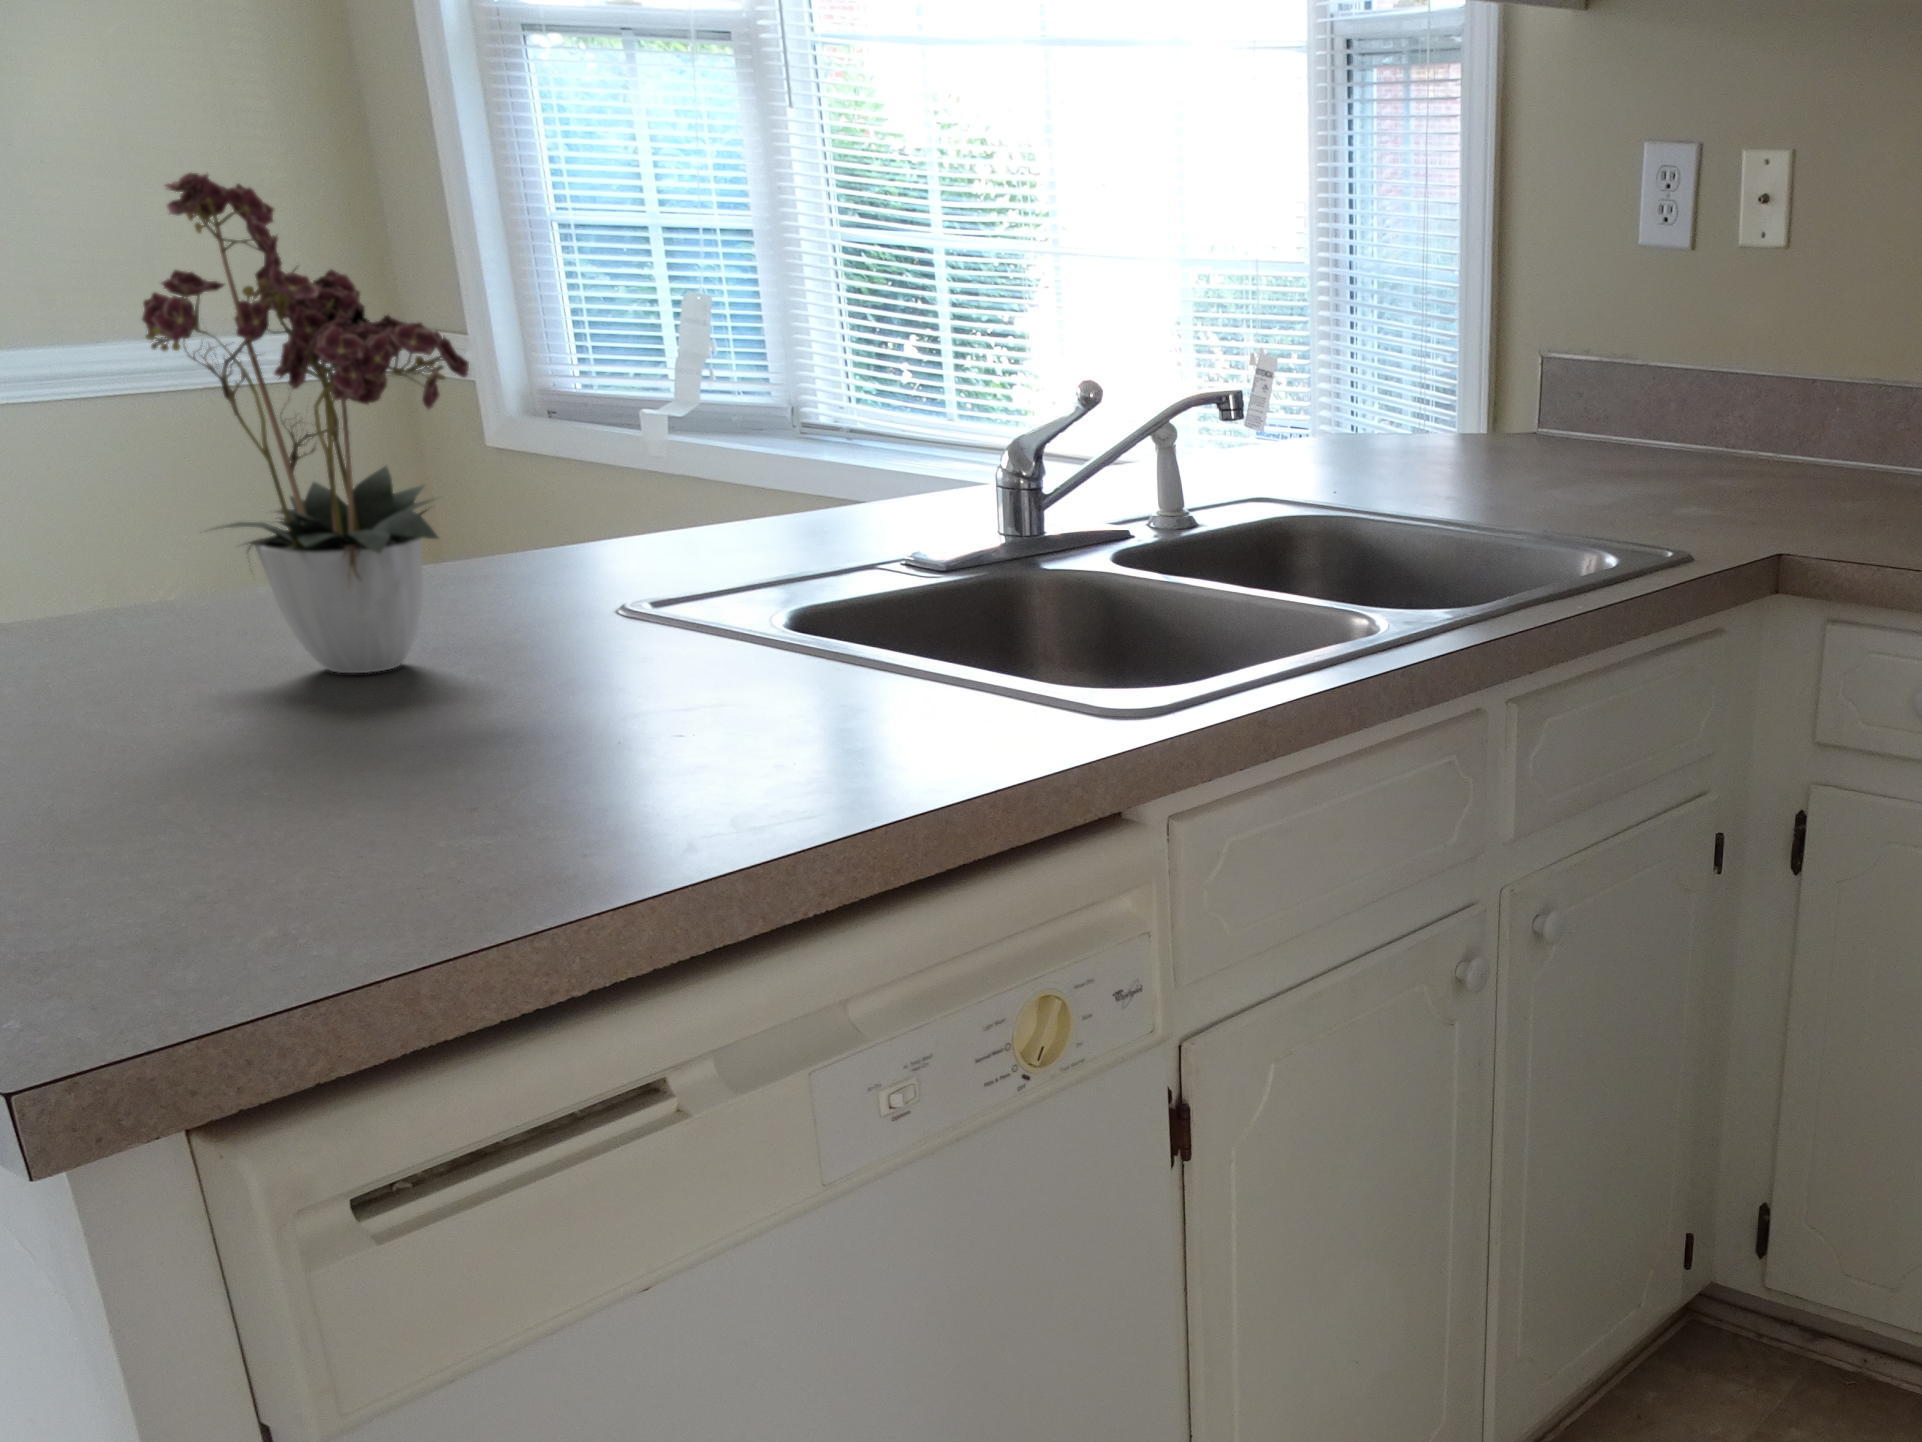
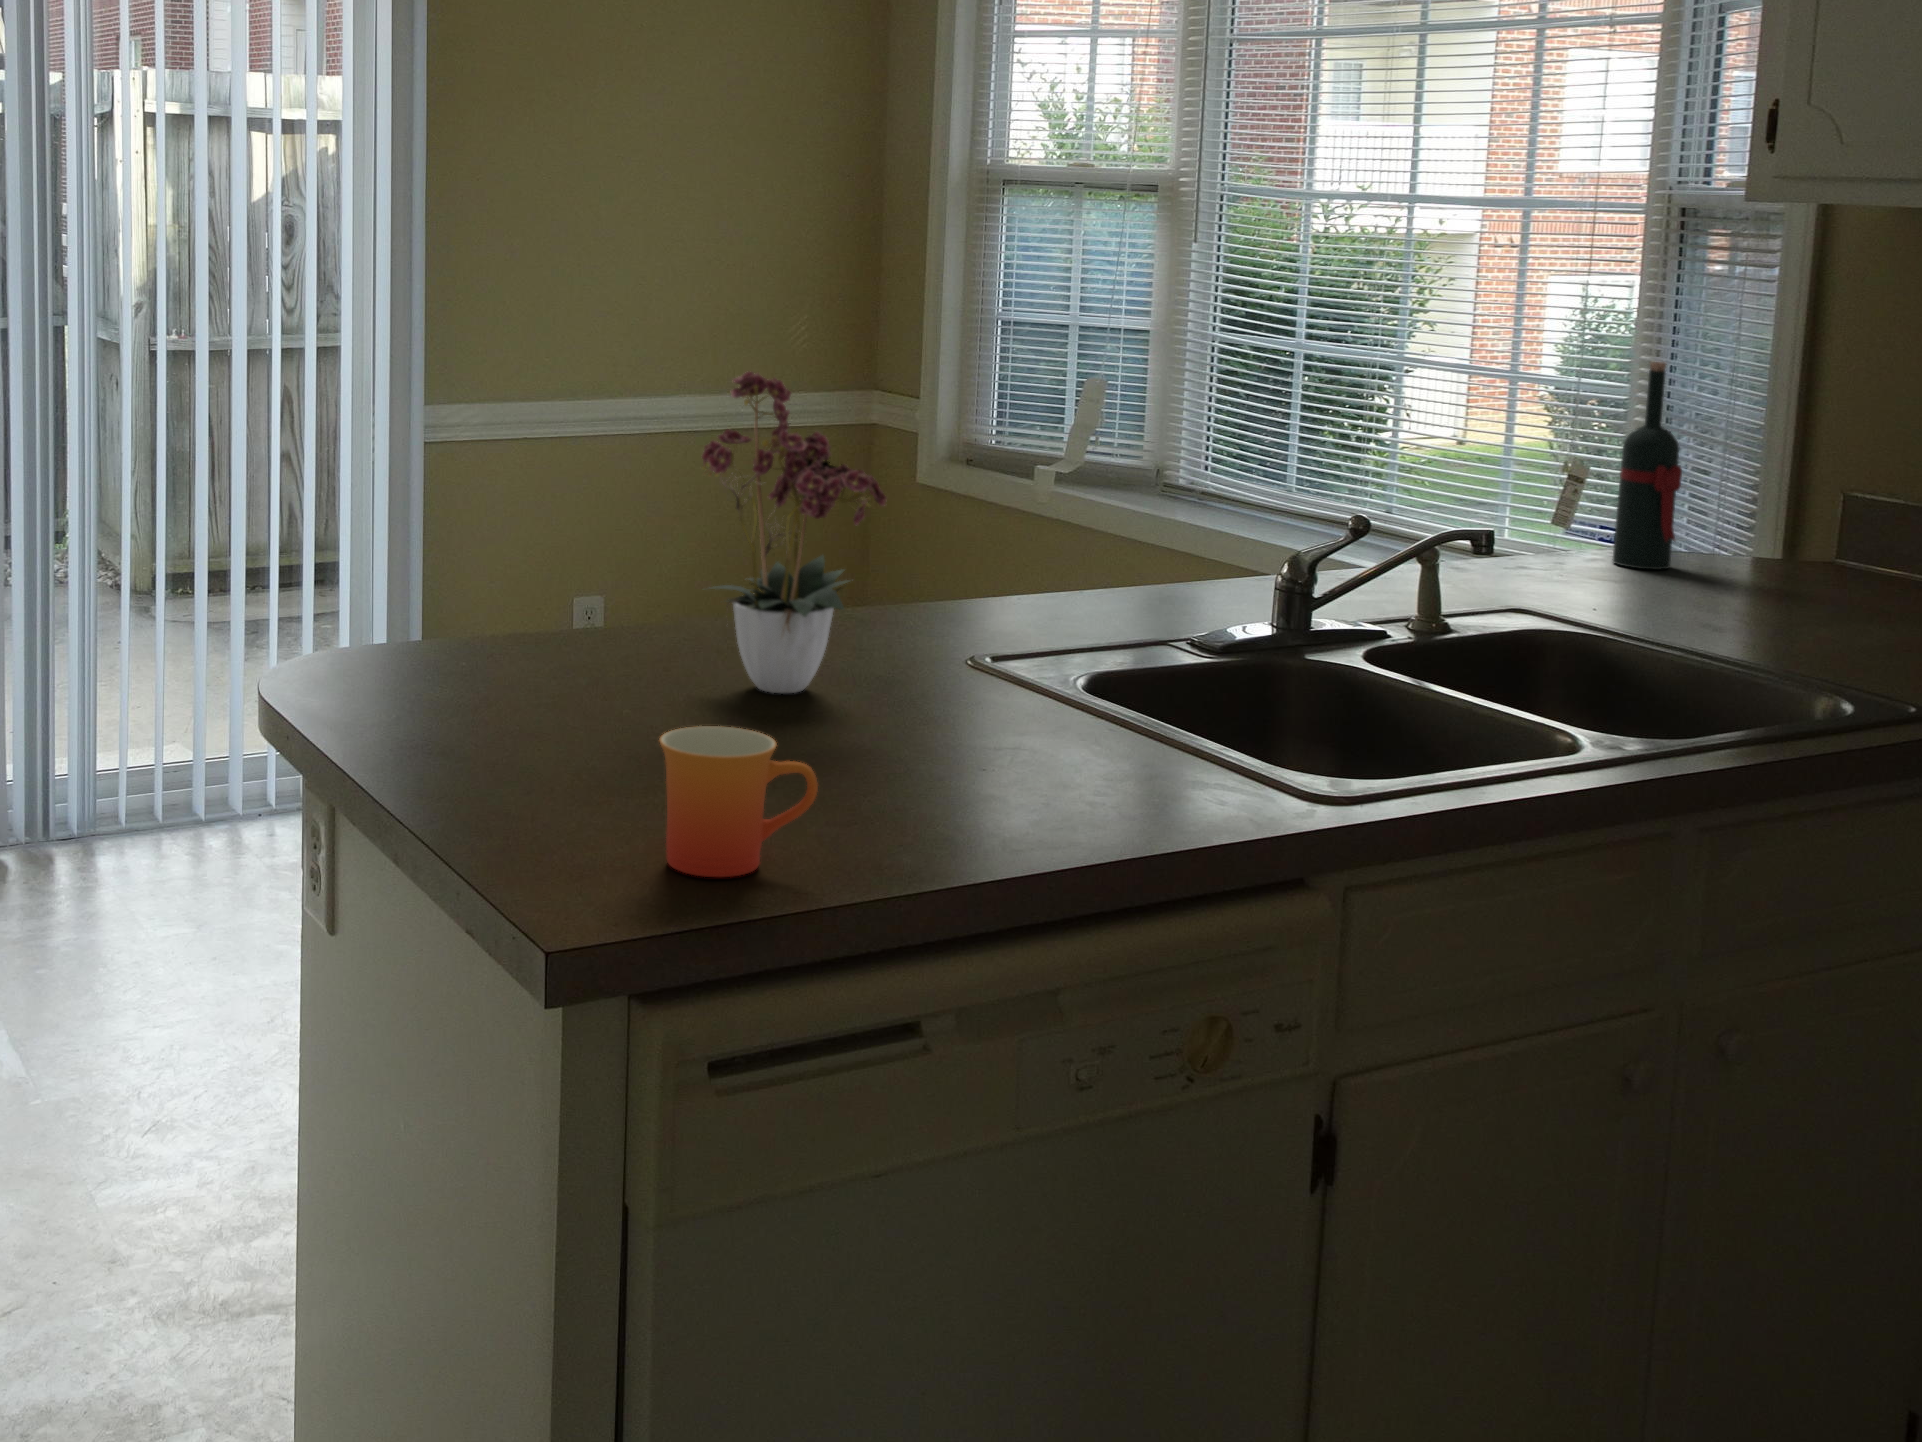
wine bottle: none [1331,209,1394,452] -> present [1612,362,1682,569]
mug: none [172,695,467,925] -> present [660,726,818,877]

